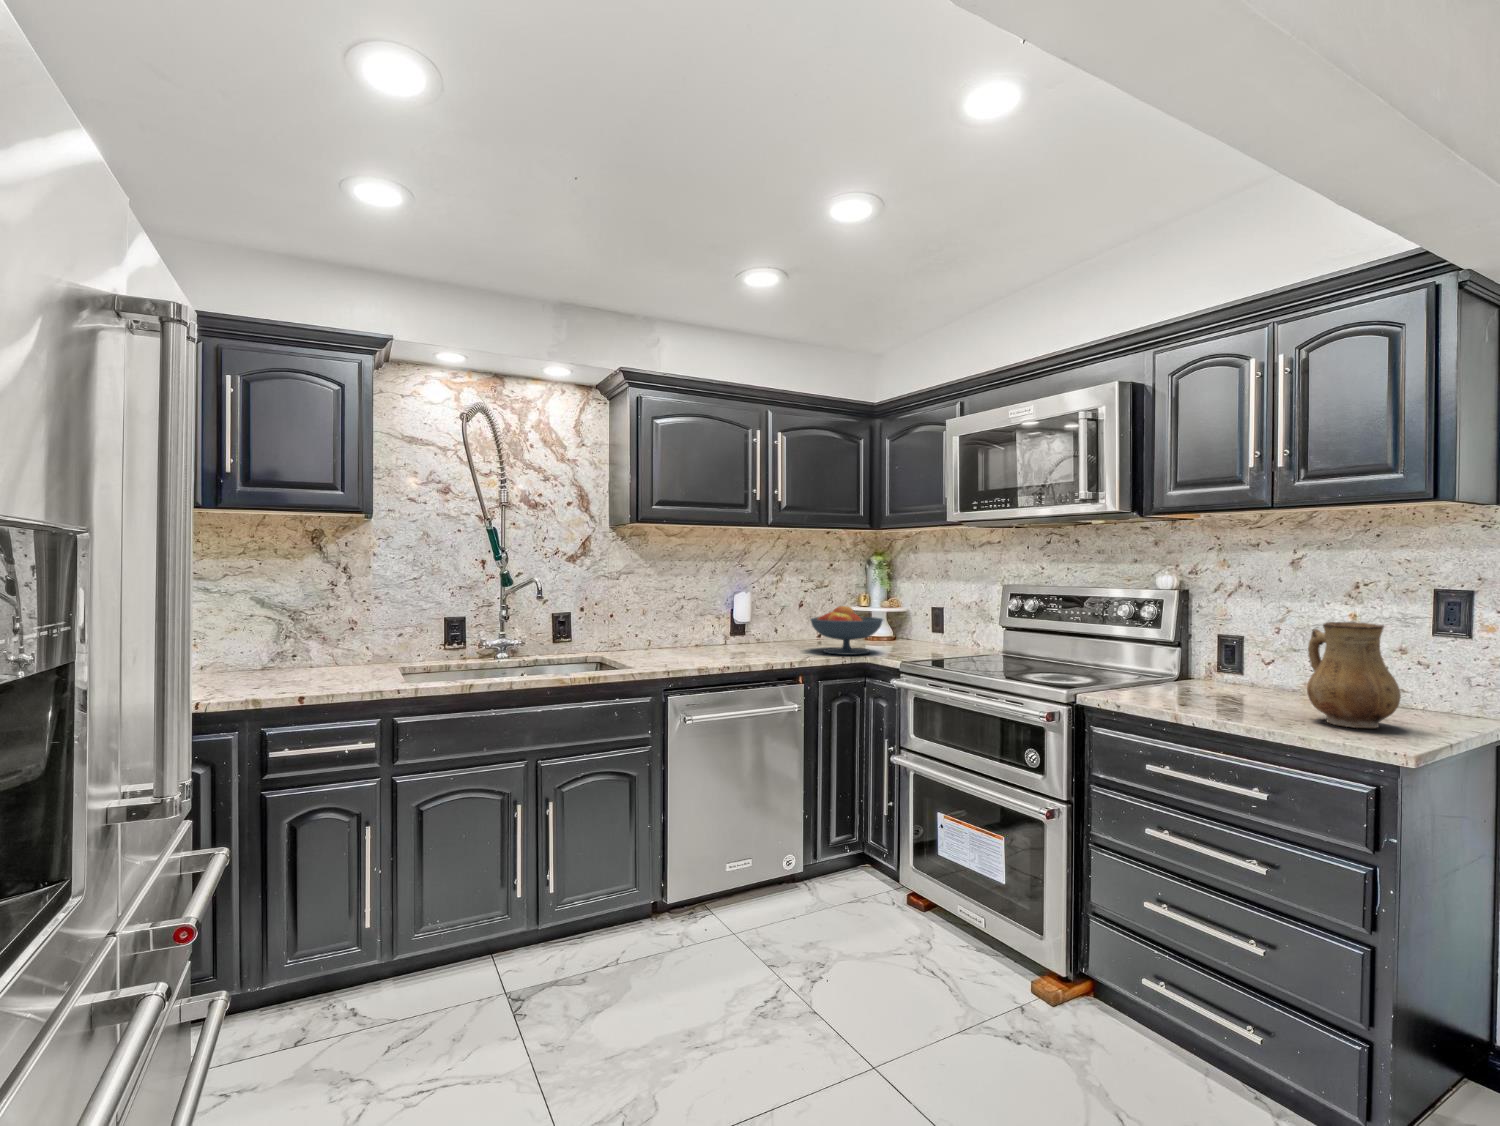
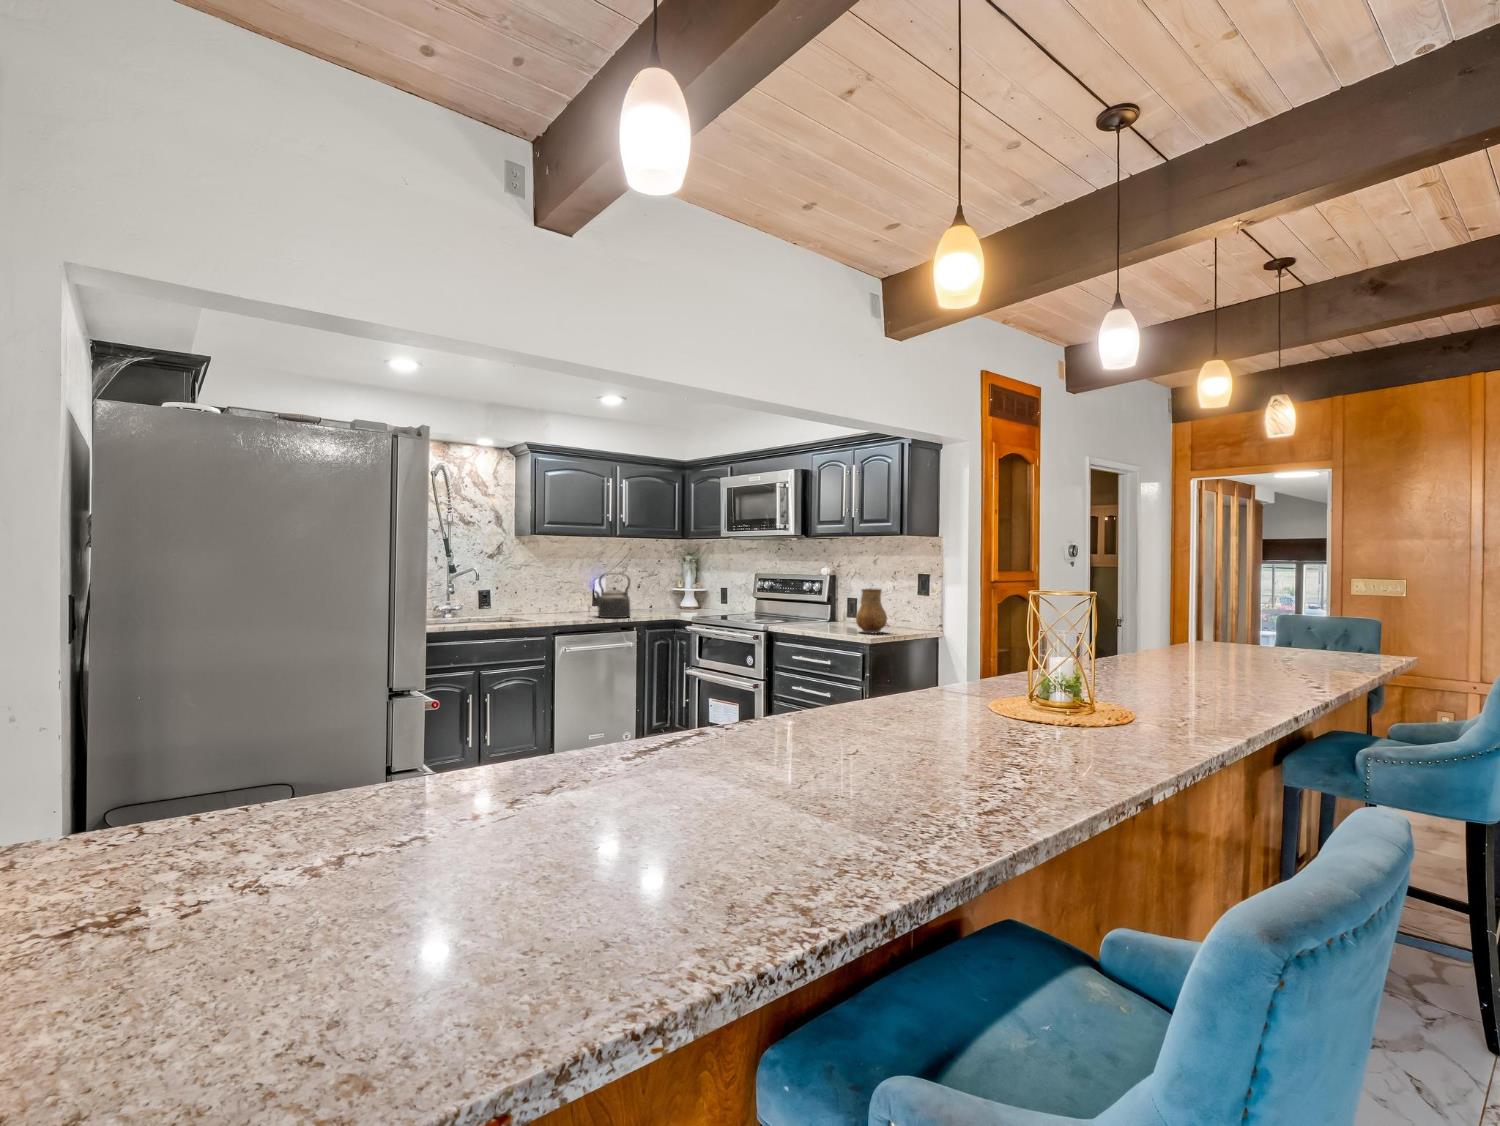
kettle: none [732,585,793,662] -> present [594,573,630,618]
fruit bowl: present [810,606,883,655] -> none [642,586,686,615]

